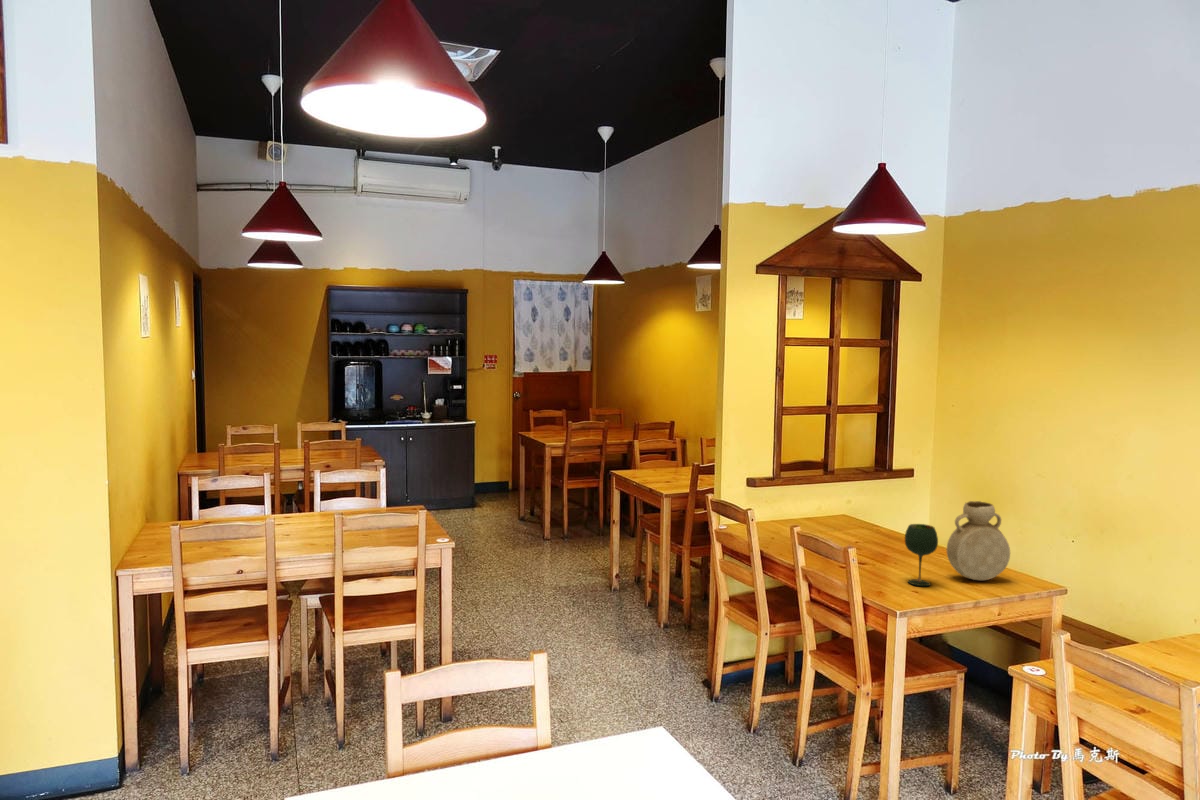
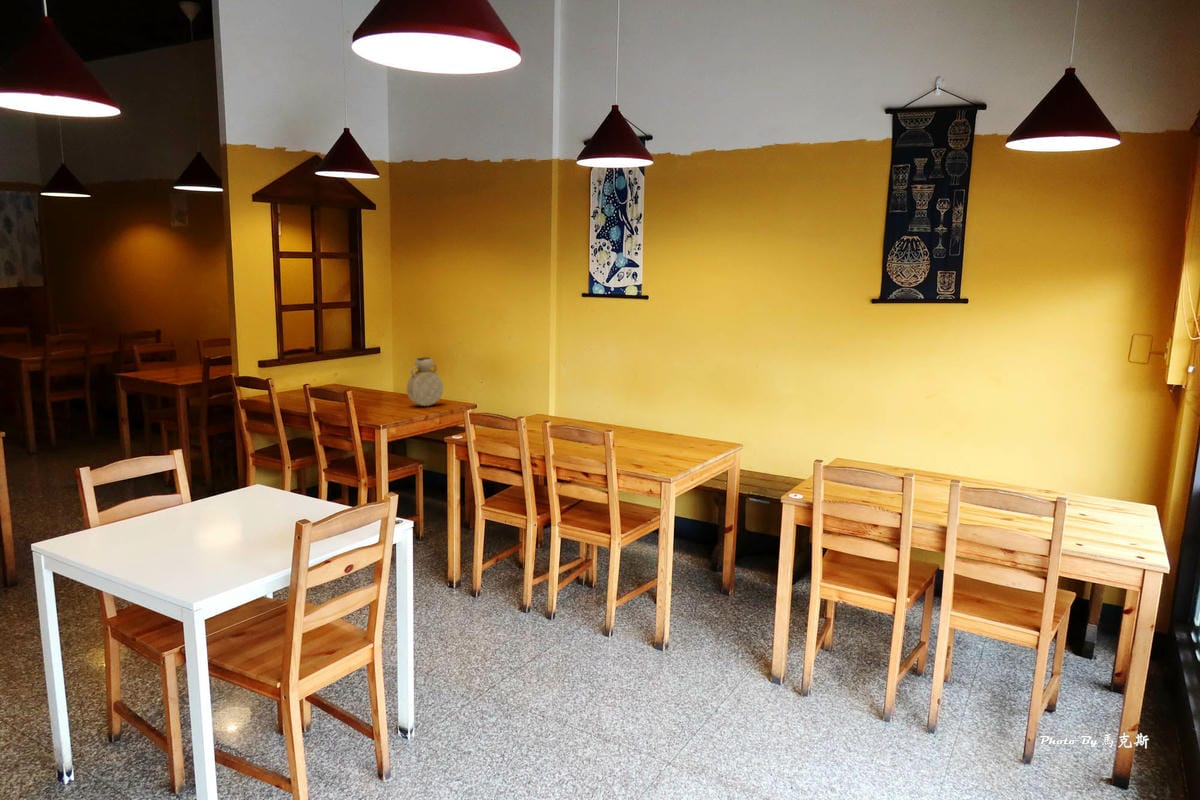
wine glass: present [905,524,938,586] -> none [381,374,401,412]

